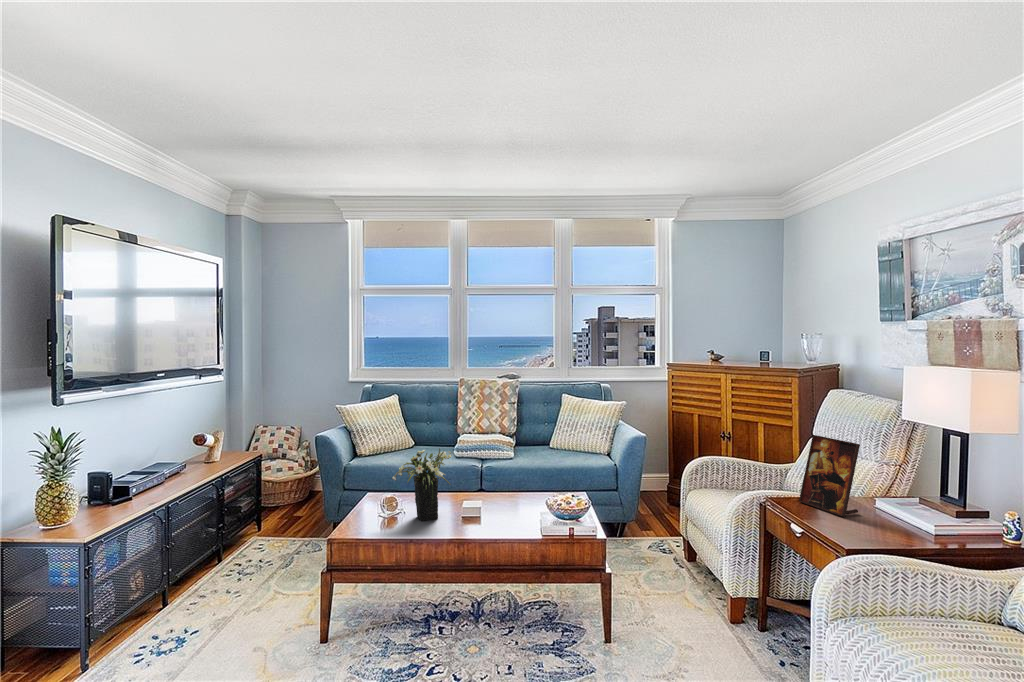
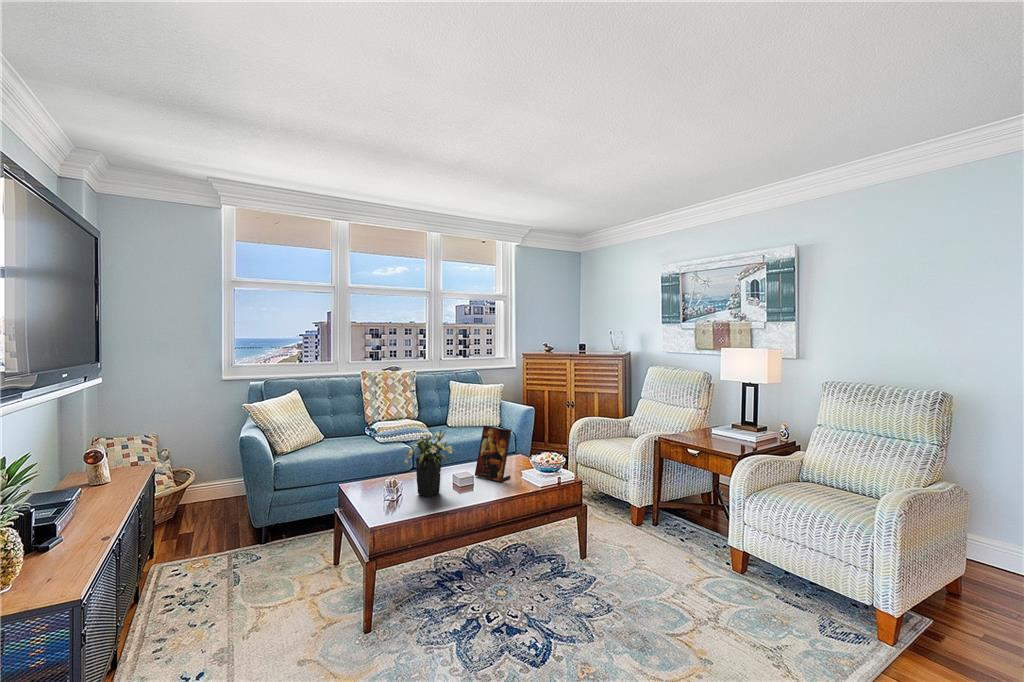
picture frame: present [799,435,860,517] -> present [475,426,511,482]

